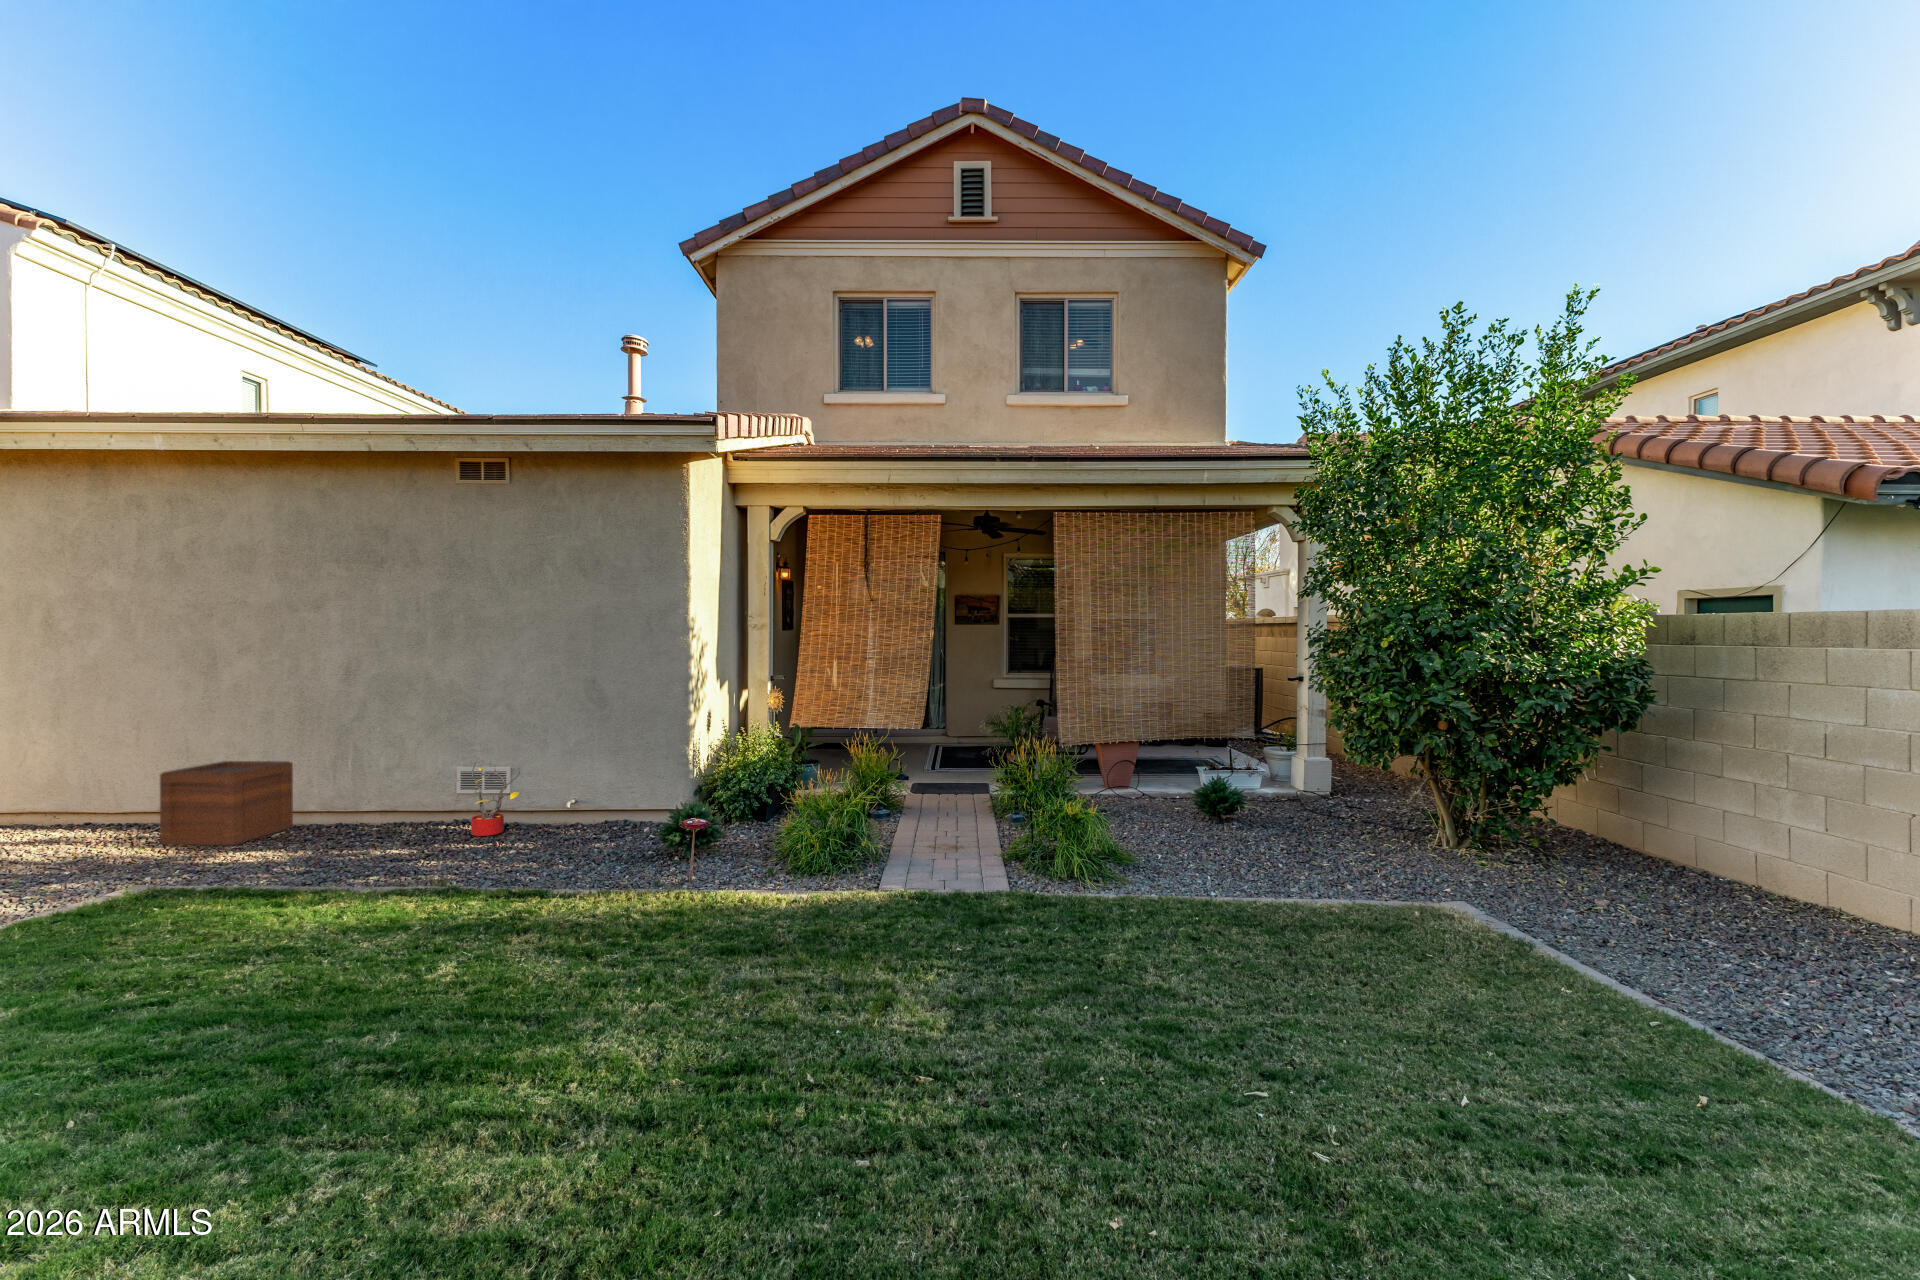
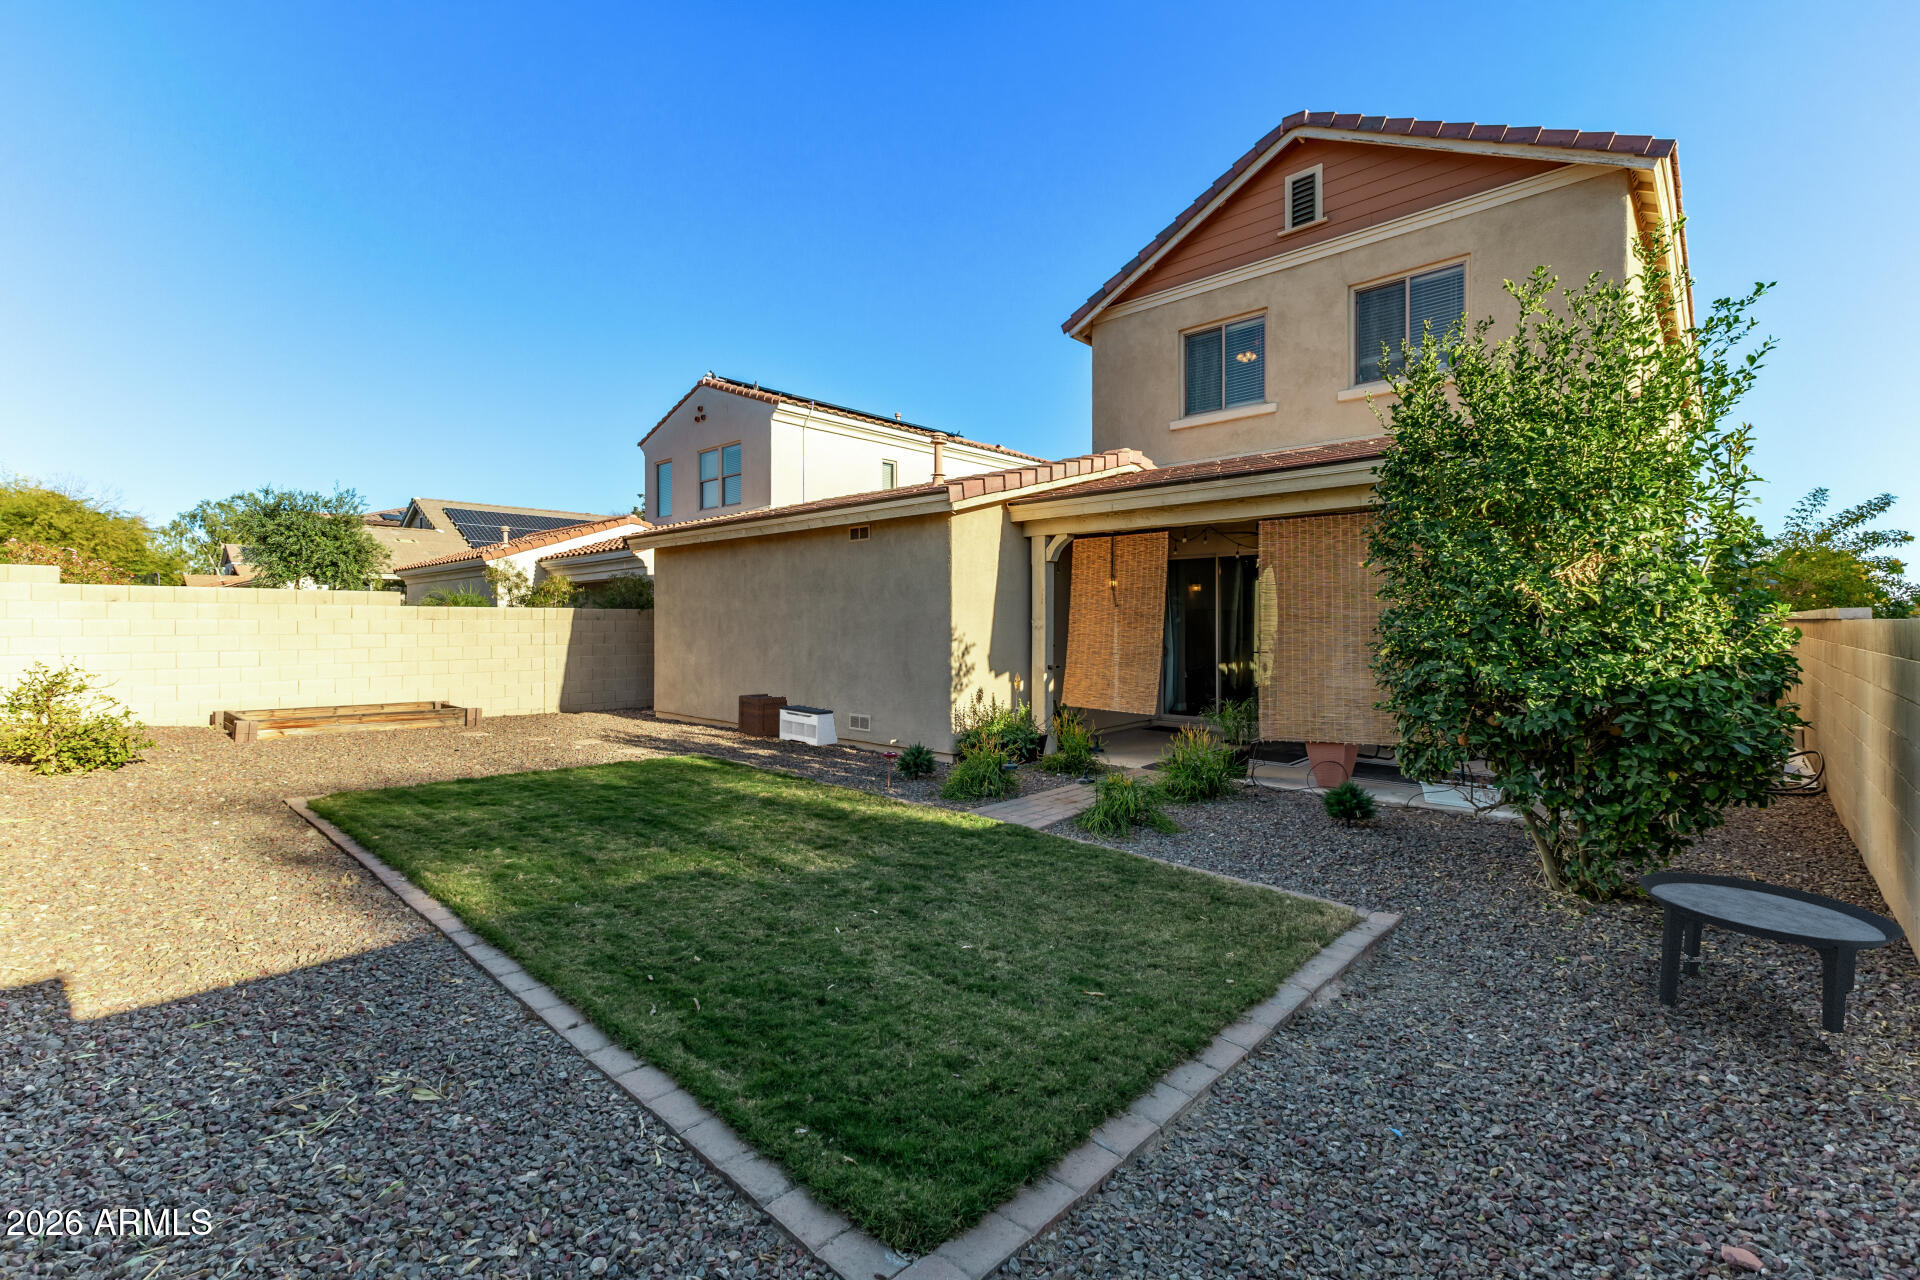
decorative plant: present [471,763,520,836] -> none [843,707,865,751]
bench: none [291,773,429,840] -> present [780,705,838,746]
round table: none [1545,784,1714,887] -> present [1638,872,1905,1055]

